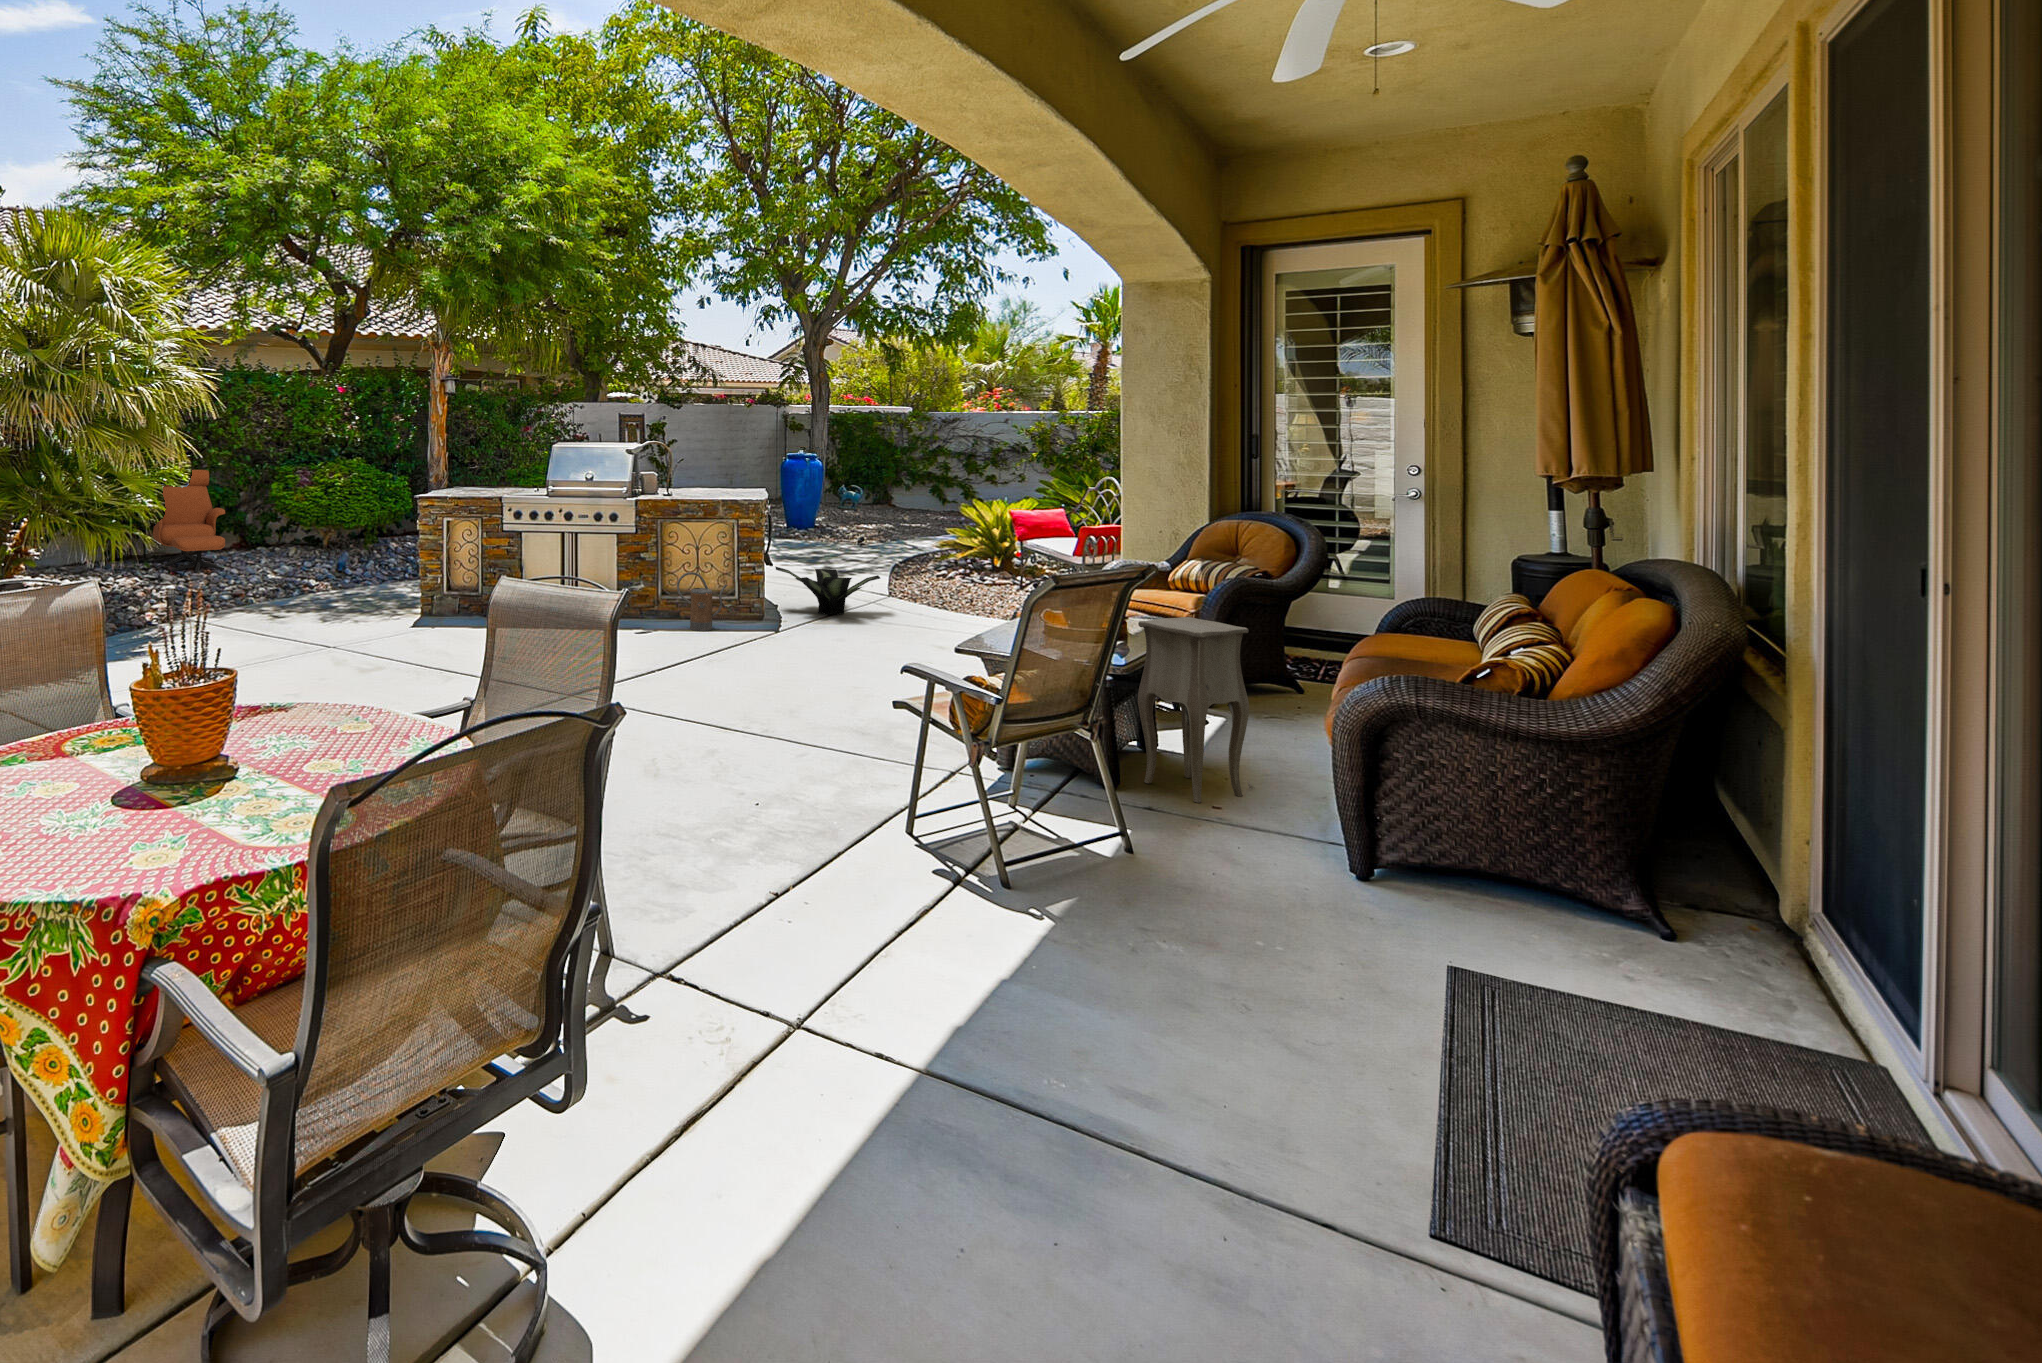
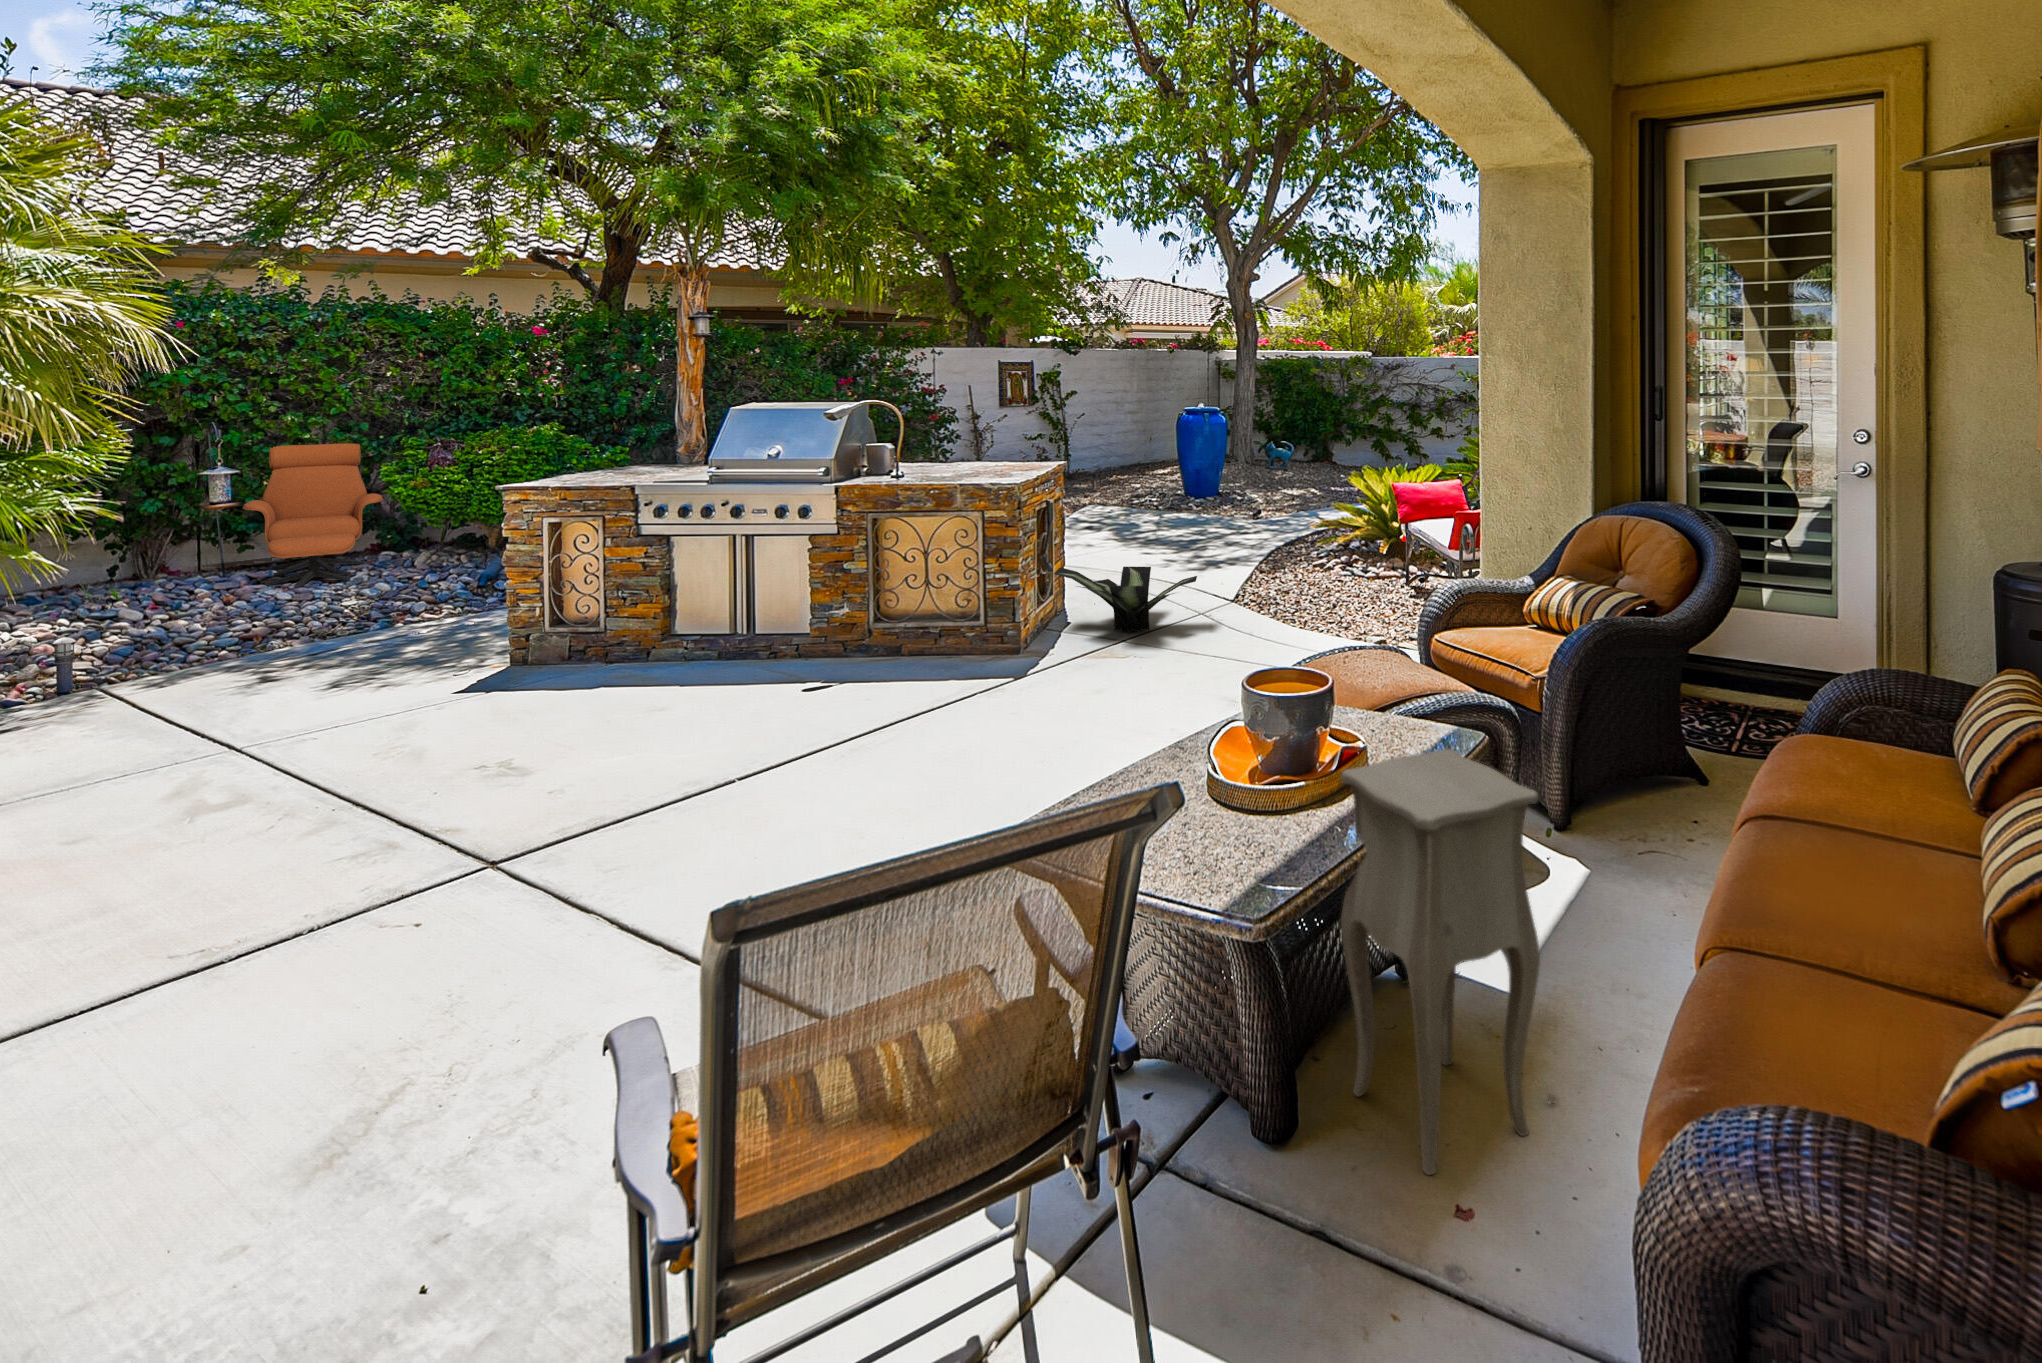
watering can: present [677,572,727,631] -> none [880,589,952,673]

